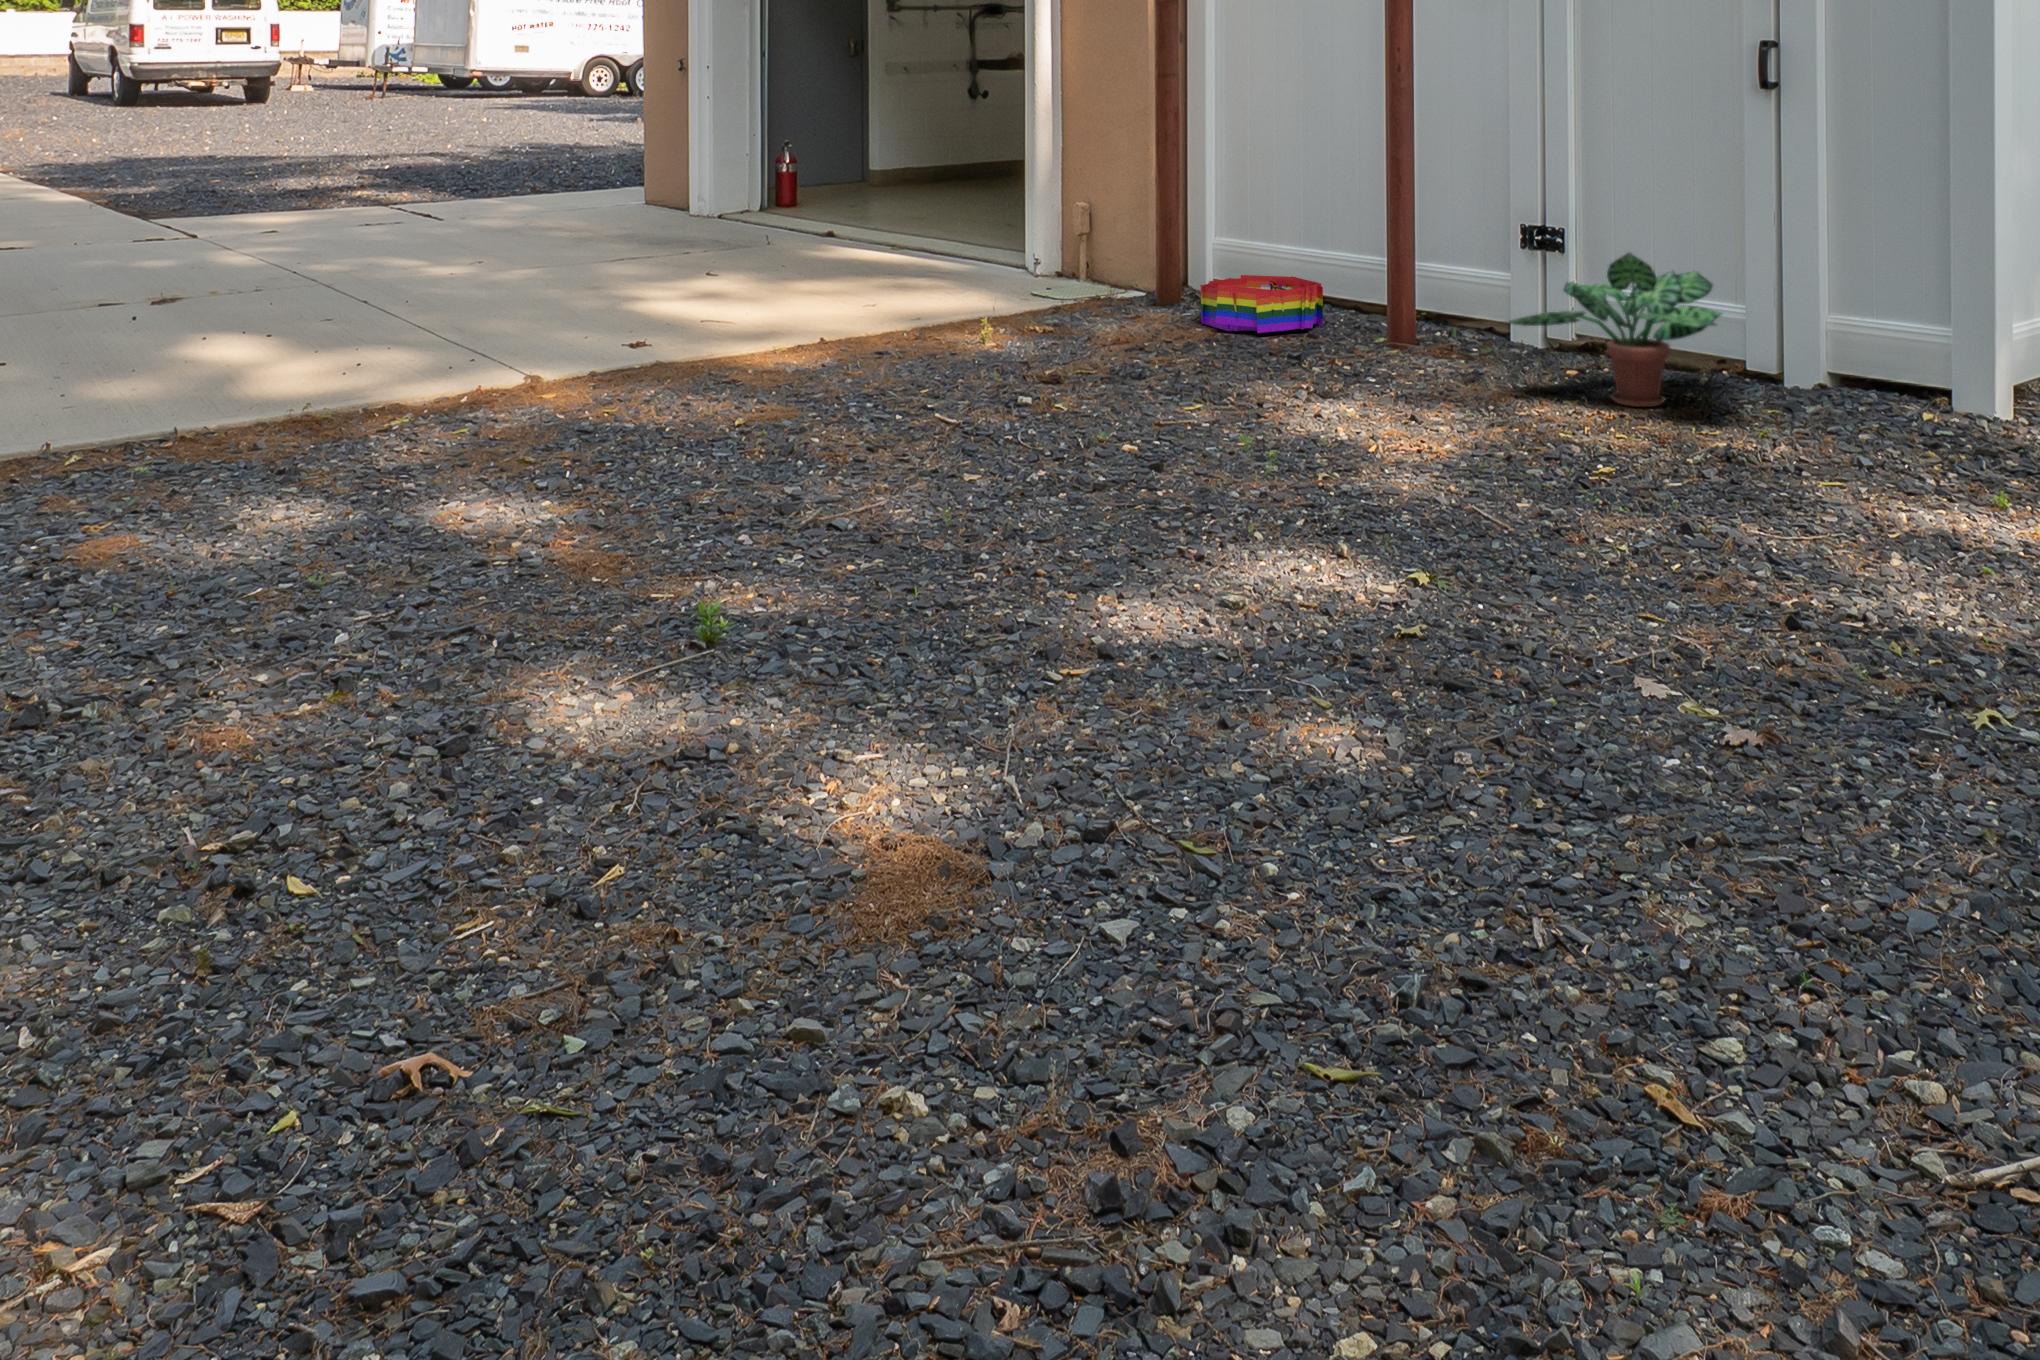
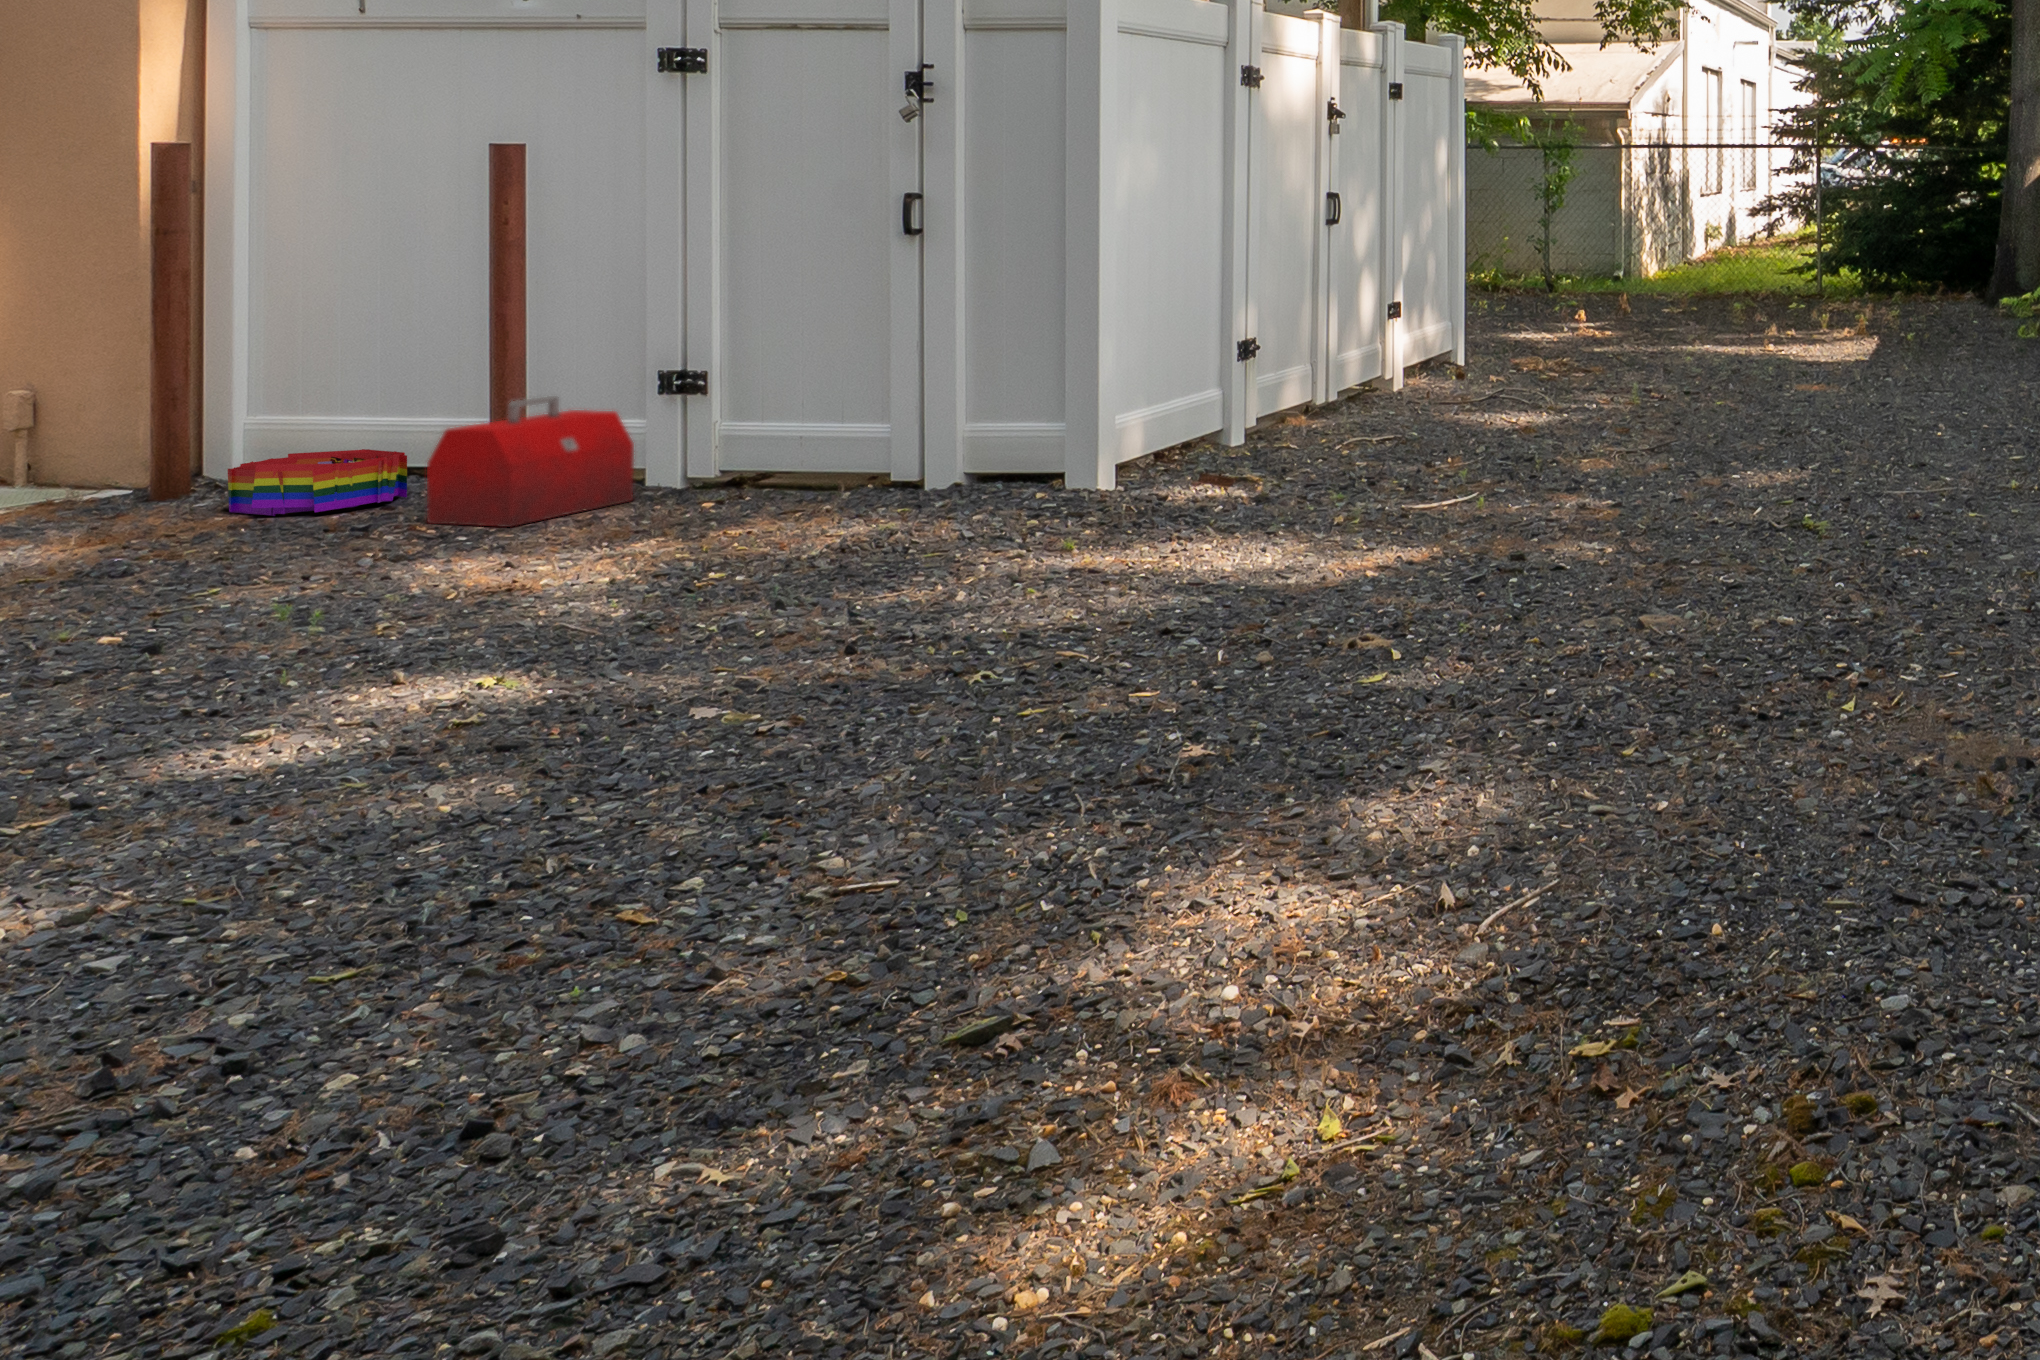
toolbox: none [1337,242,1501,371] -> present [427,396,634,527]
potted plant: present [1507,253,1721,407] -> none [629,385,865,525]

